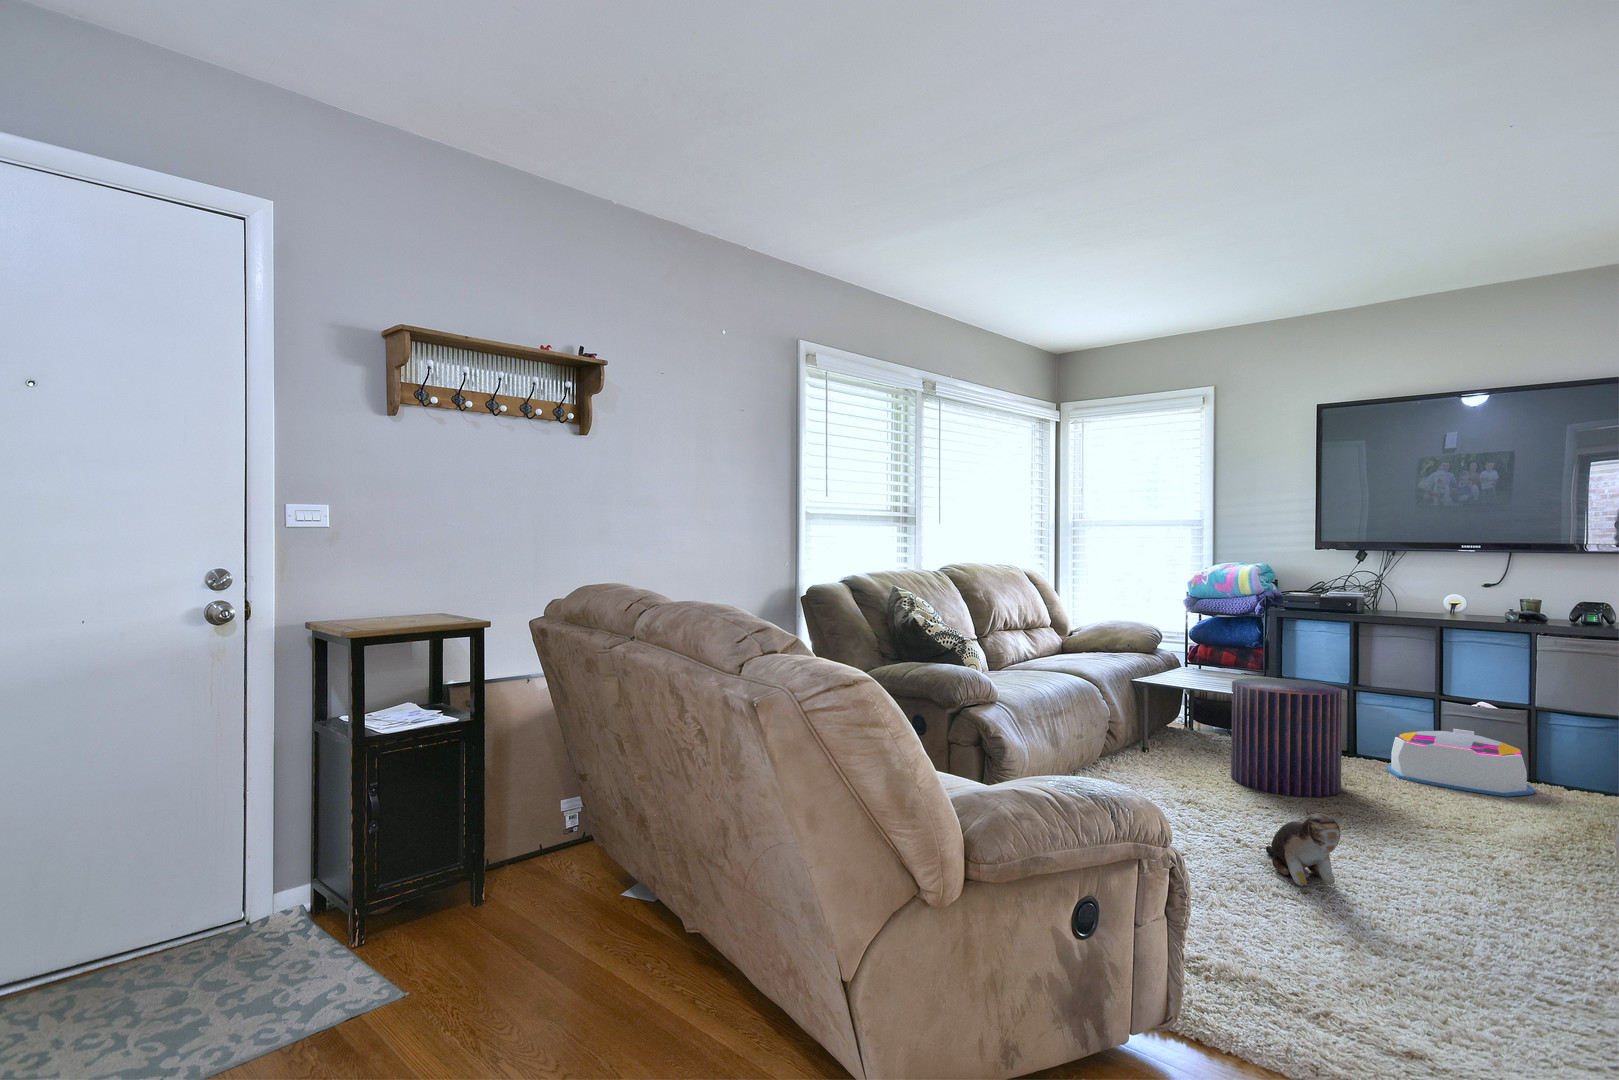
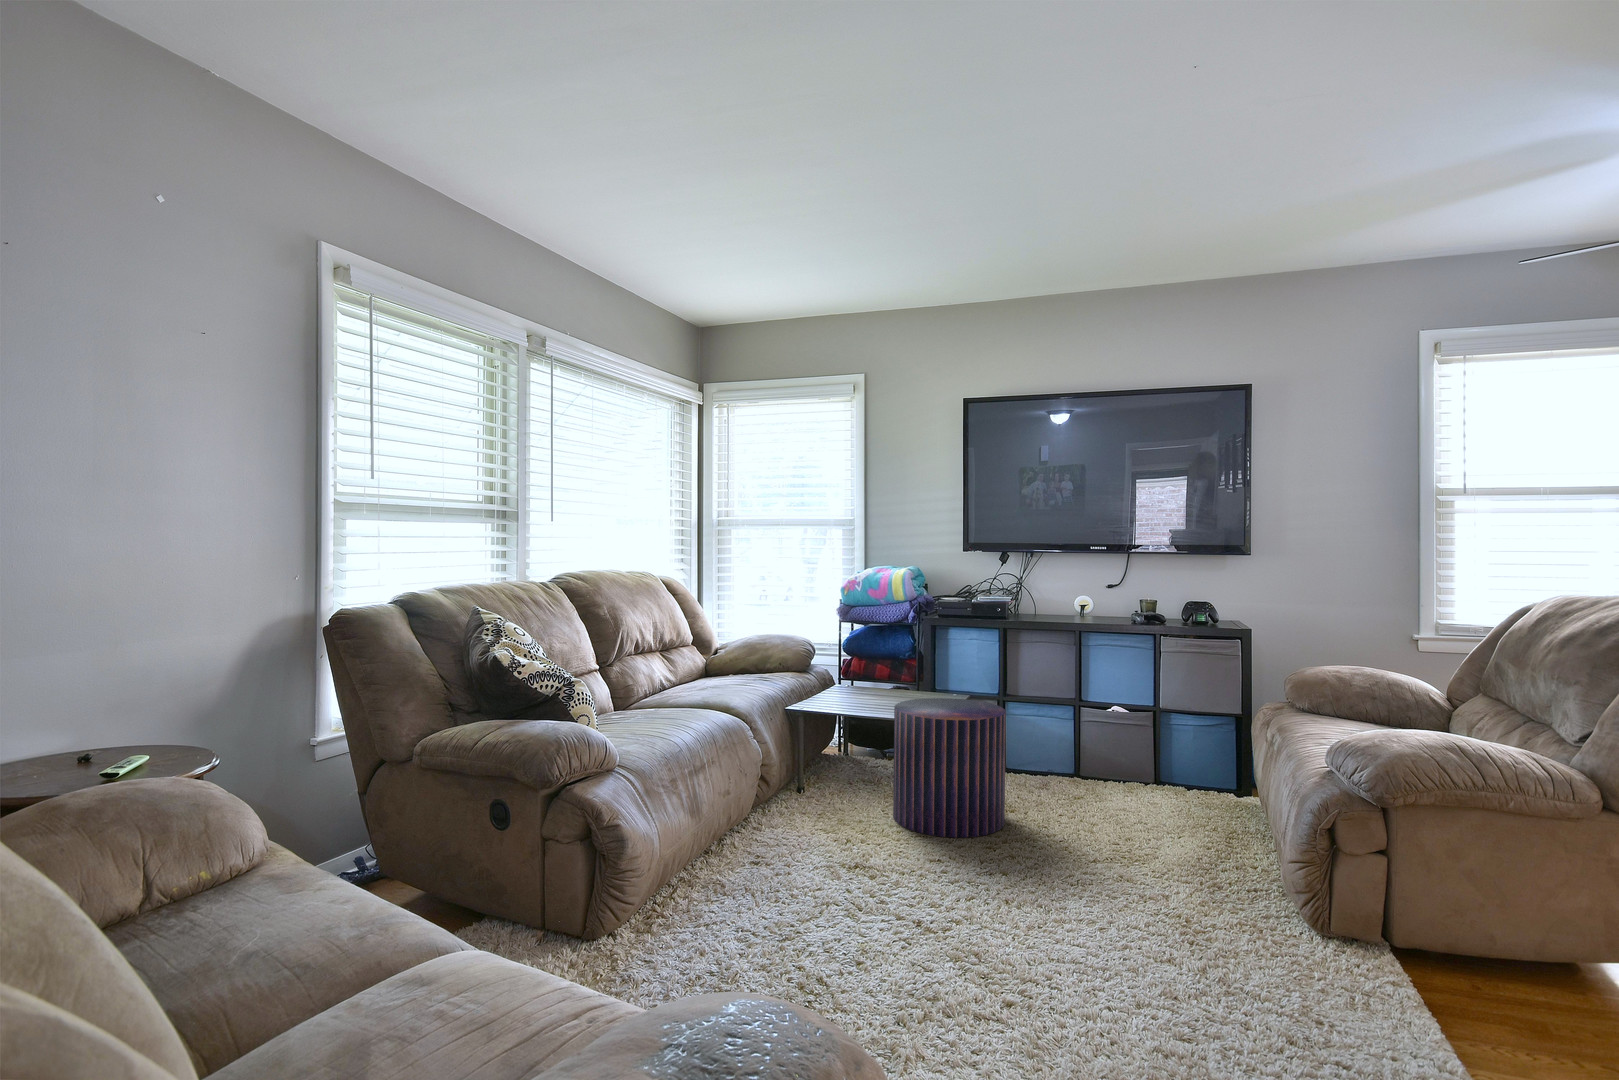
storage bin: present [1387,729,1535,797] -> none [1037,736,1168,807]
plush toy: present [1266,813,1347,886] -> none [952,900,1059,999]

